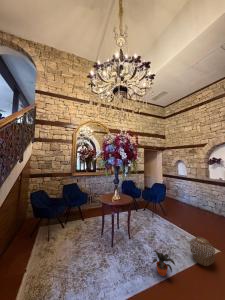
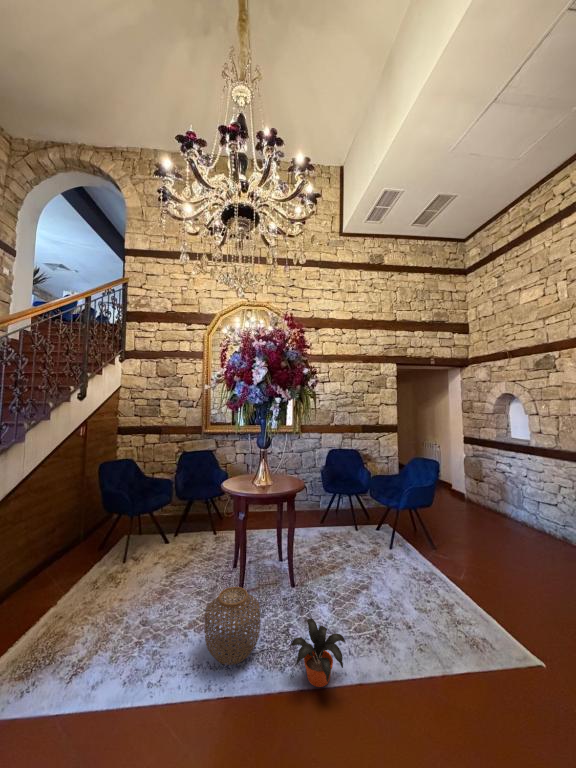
woven basket: present [190,237,215,266] -> present [205,587,260,665]

